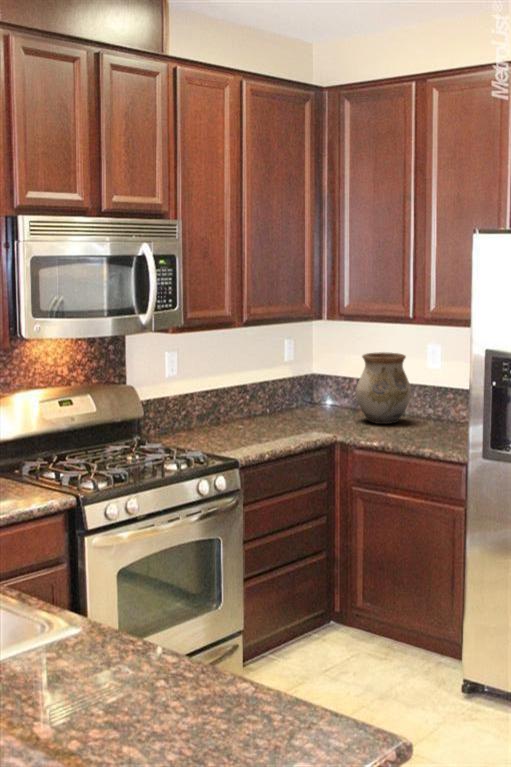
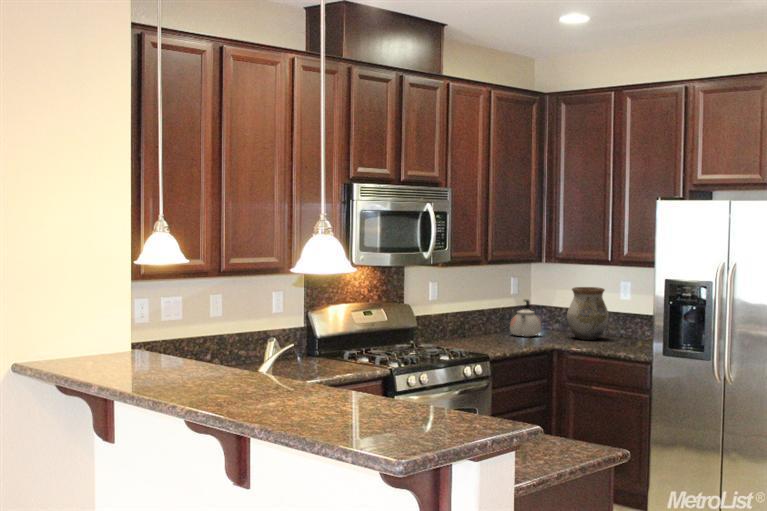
kettle: none [281,370,323,420] -> present [510,300,541,337]

